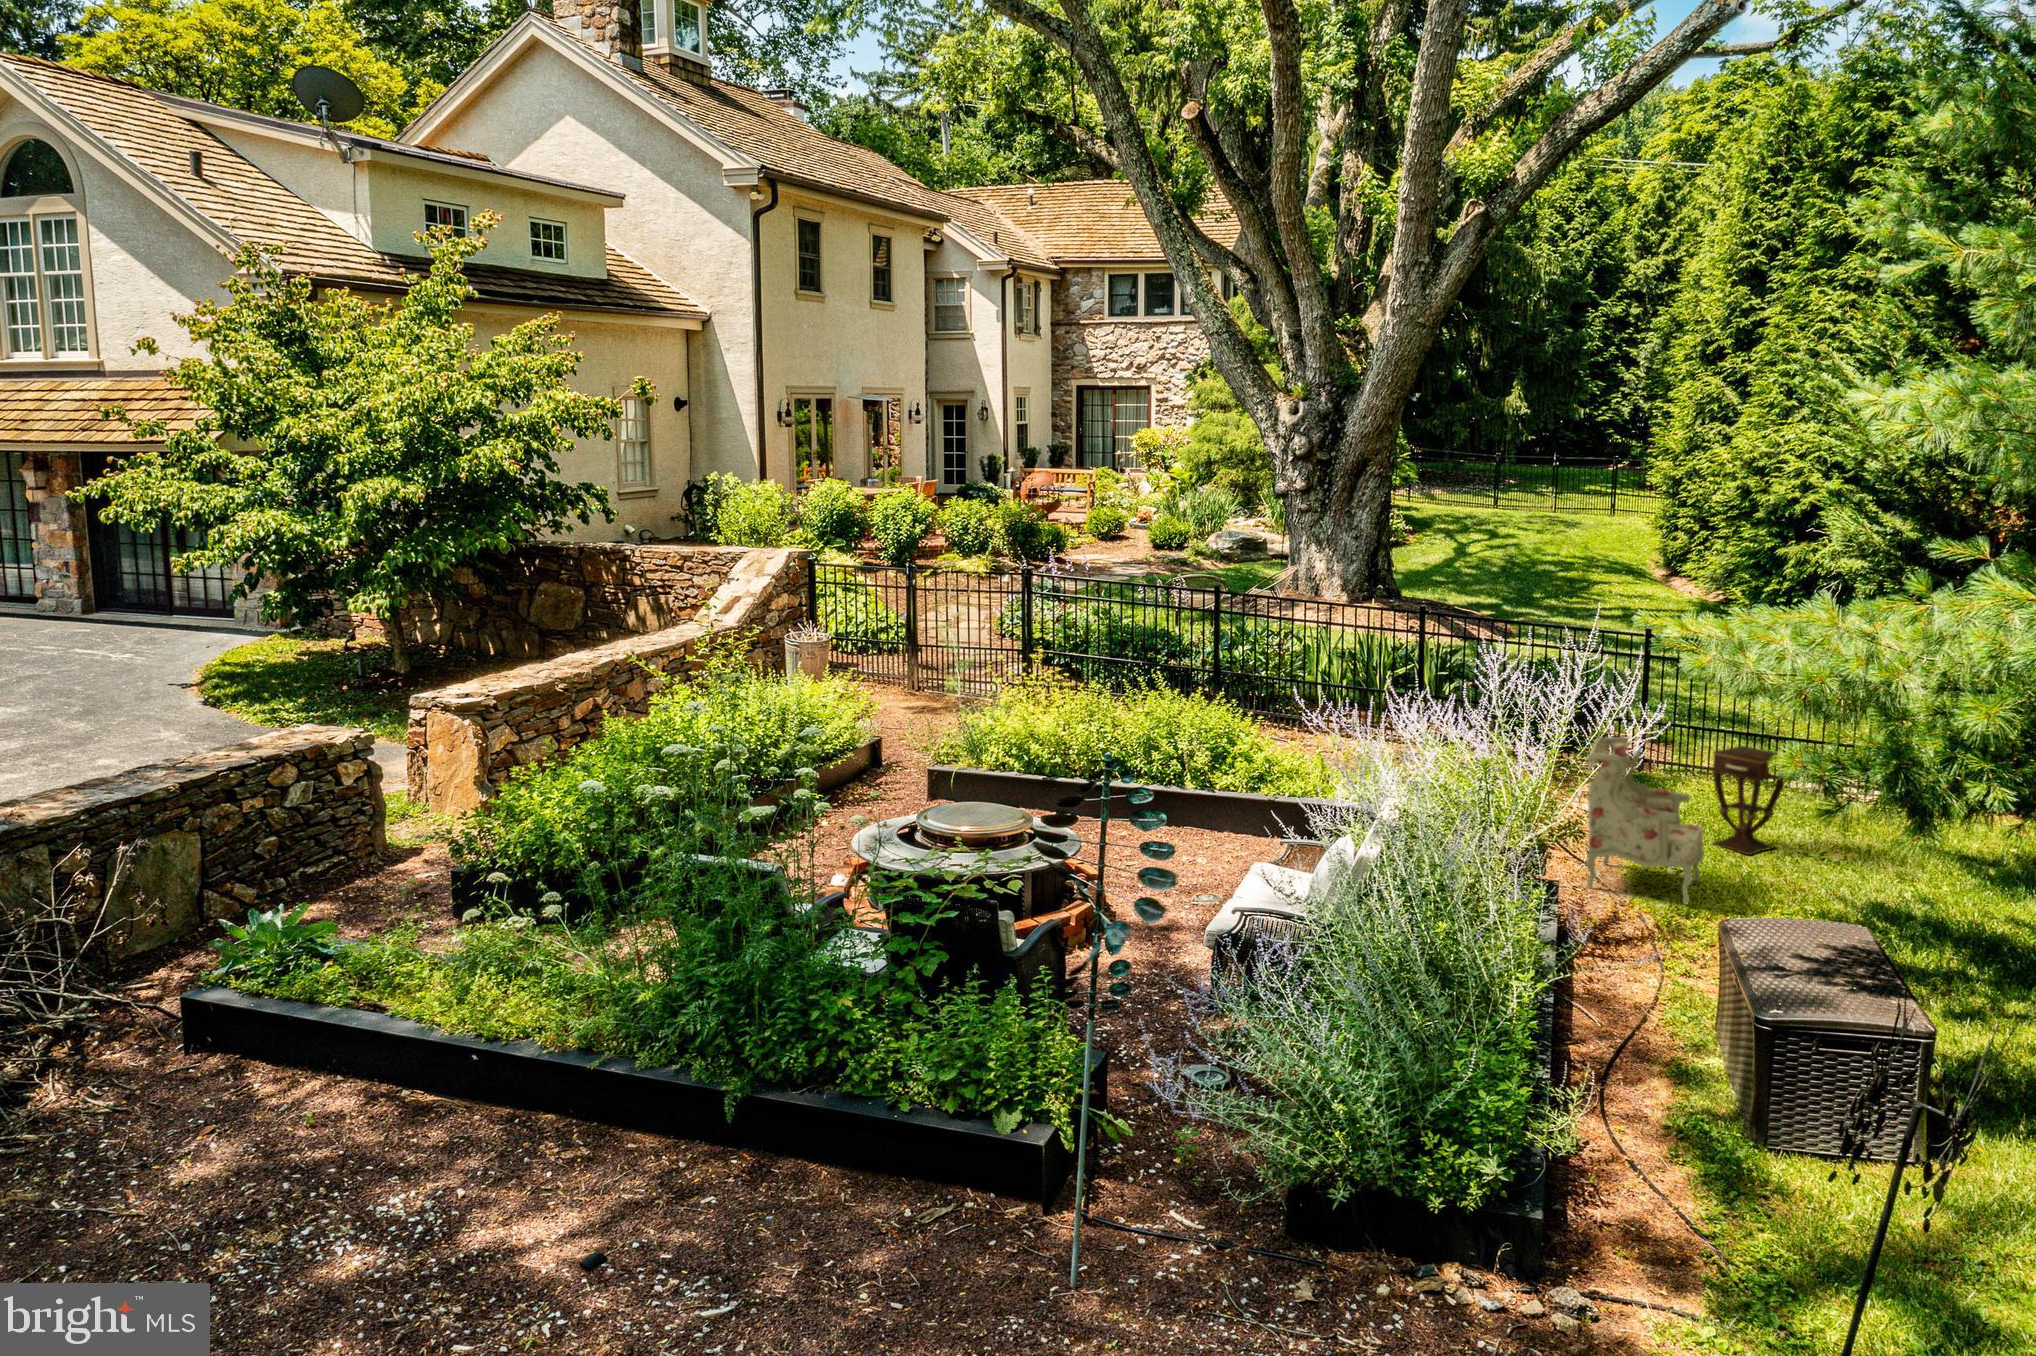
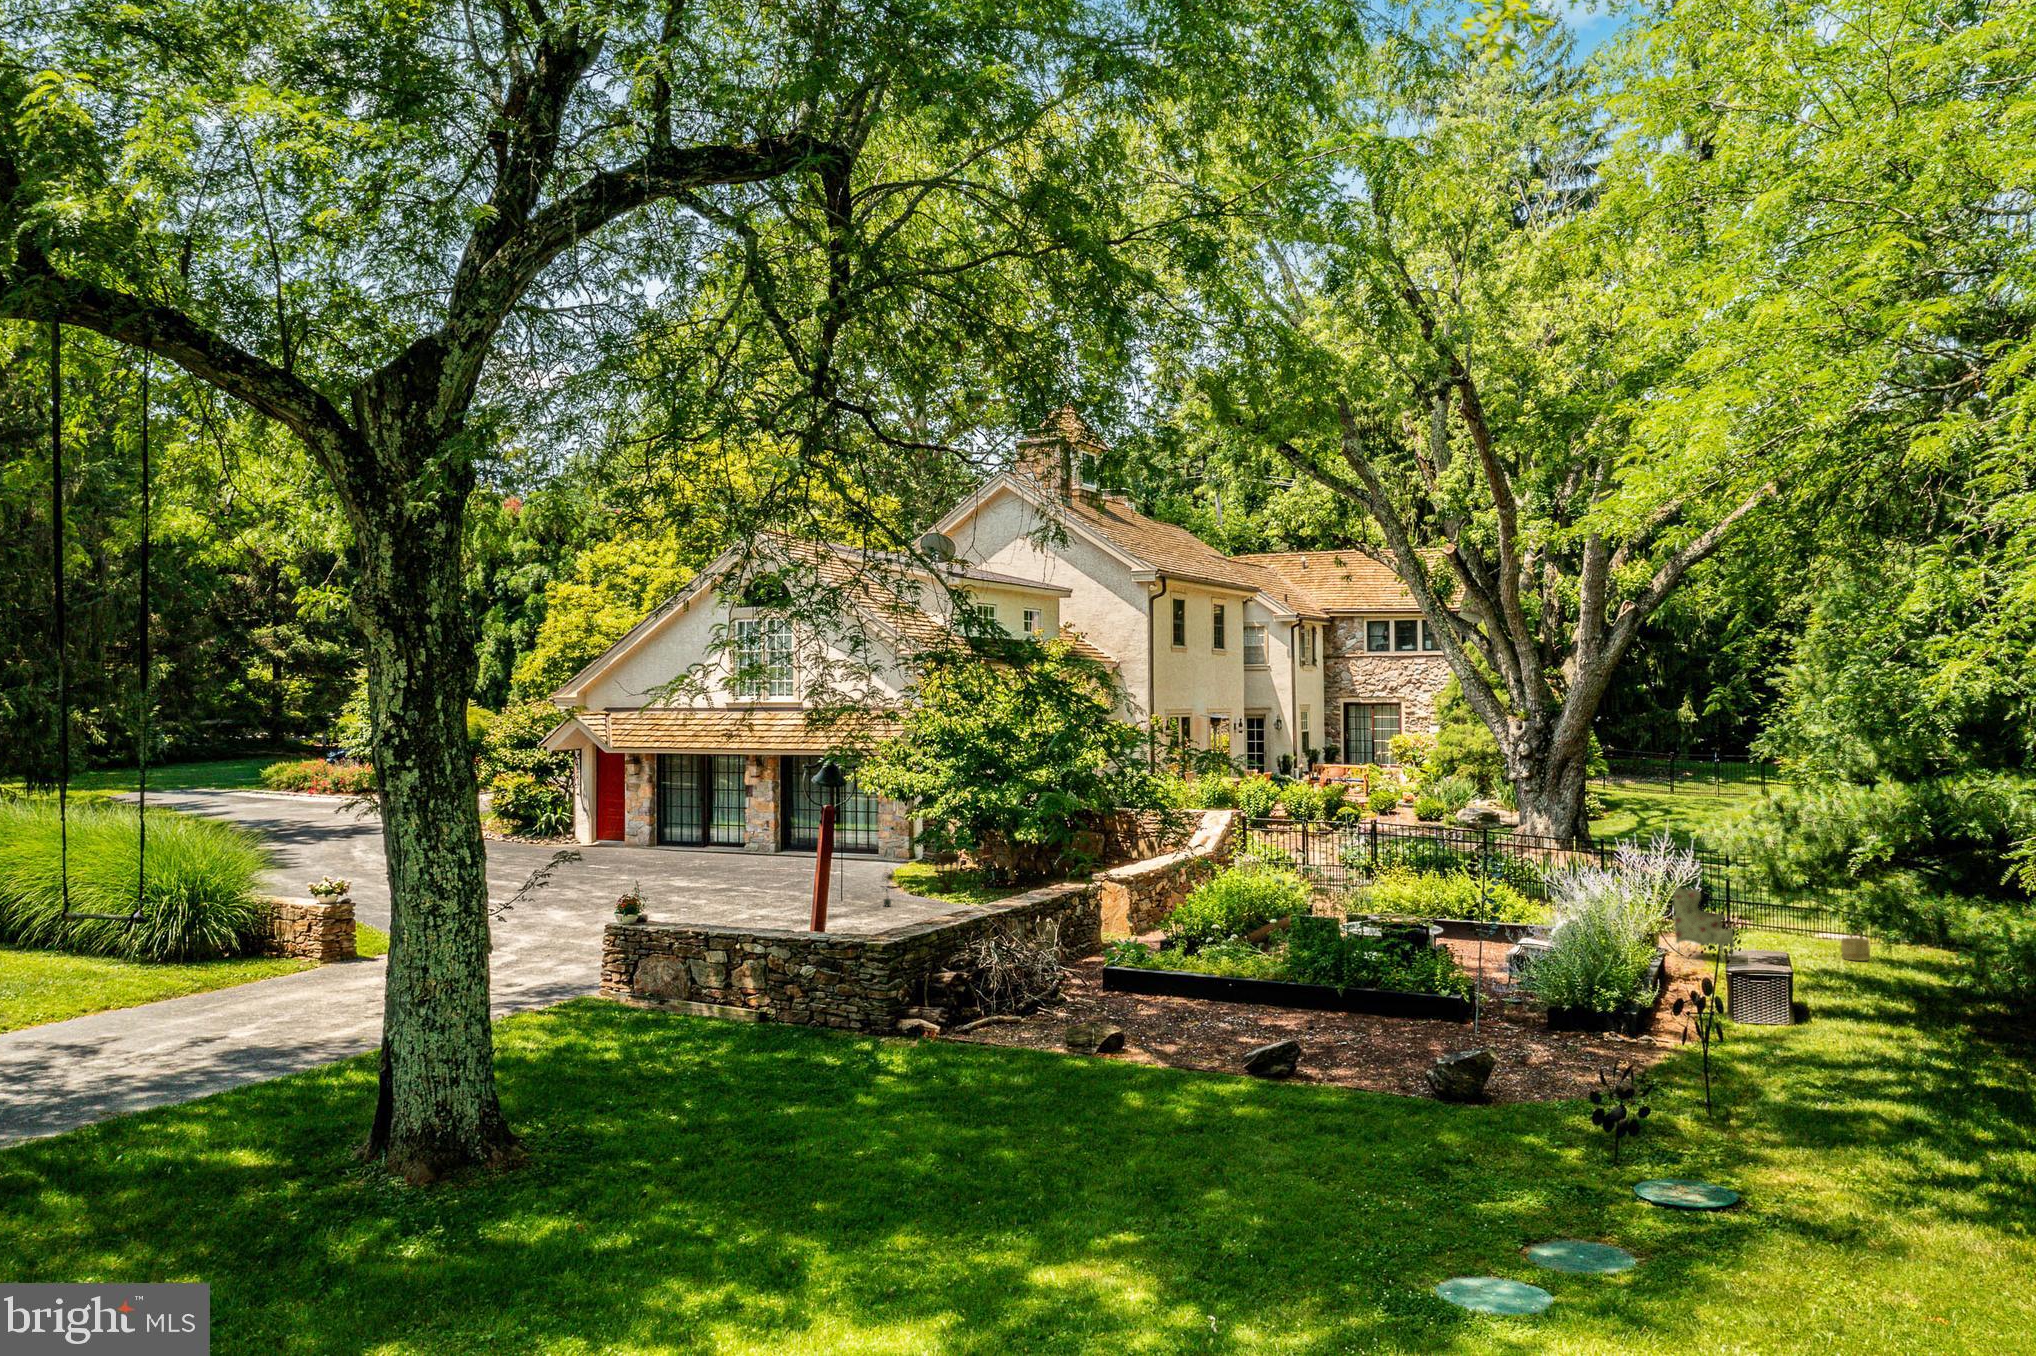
potted plant: none [13,691,53,768] -> present [884,872,896,906]
side table: present [1712,746,1784,855] -> present [935,853,960,893]
wooden bucket: none [1904,828,1967,880] -> present [1841,938,1870,961]

